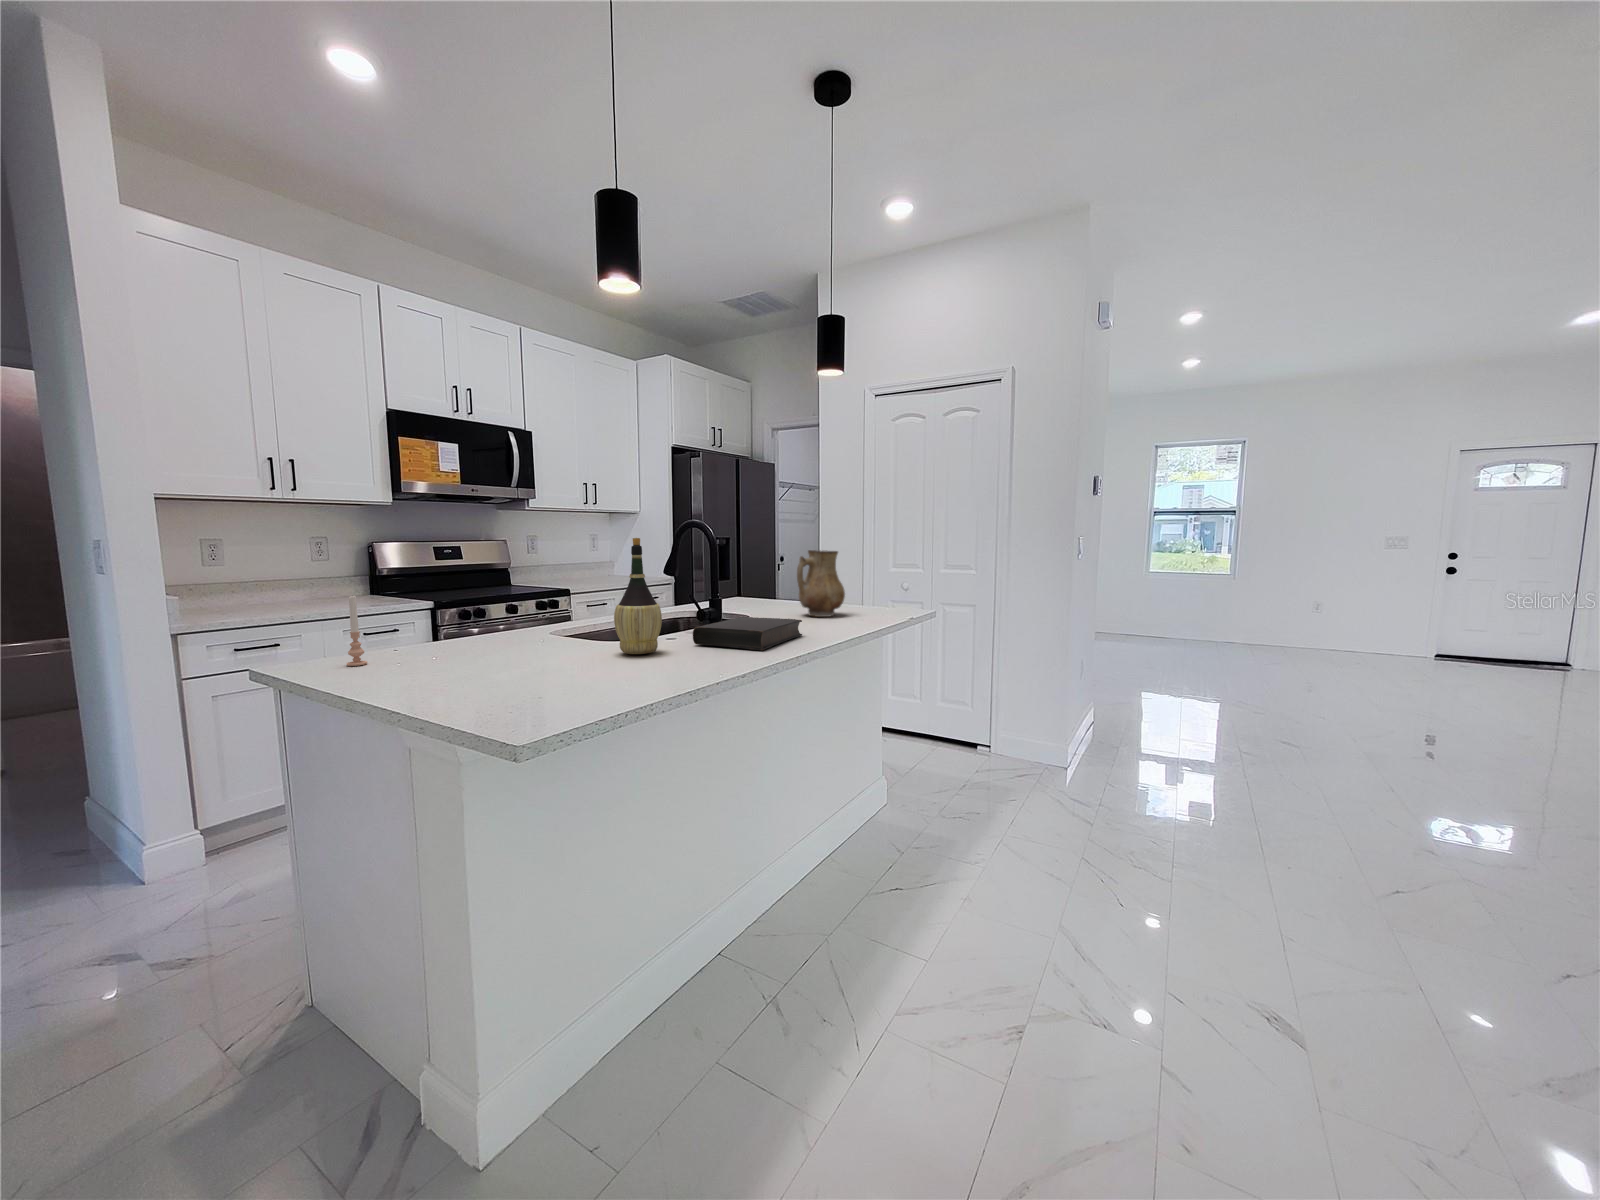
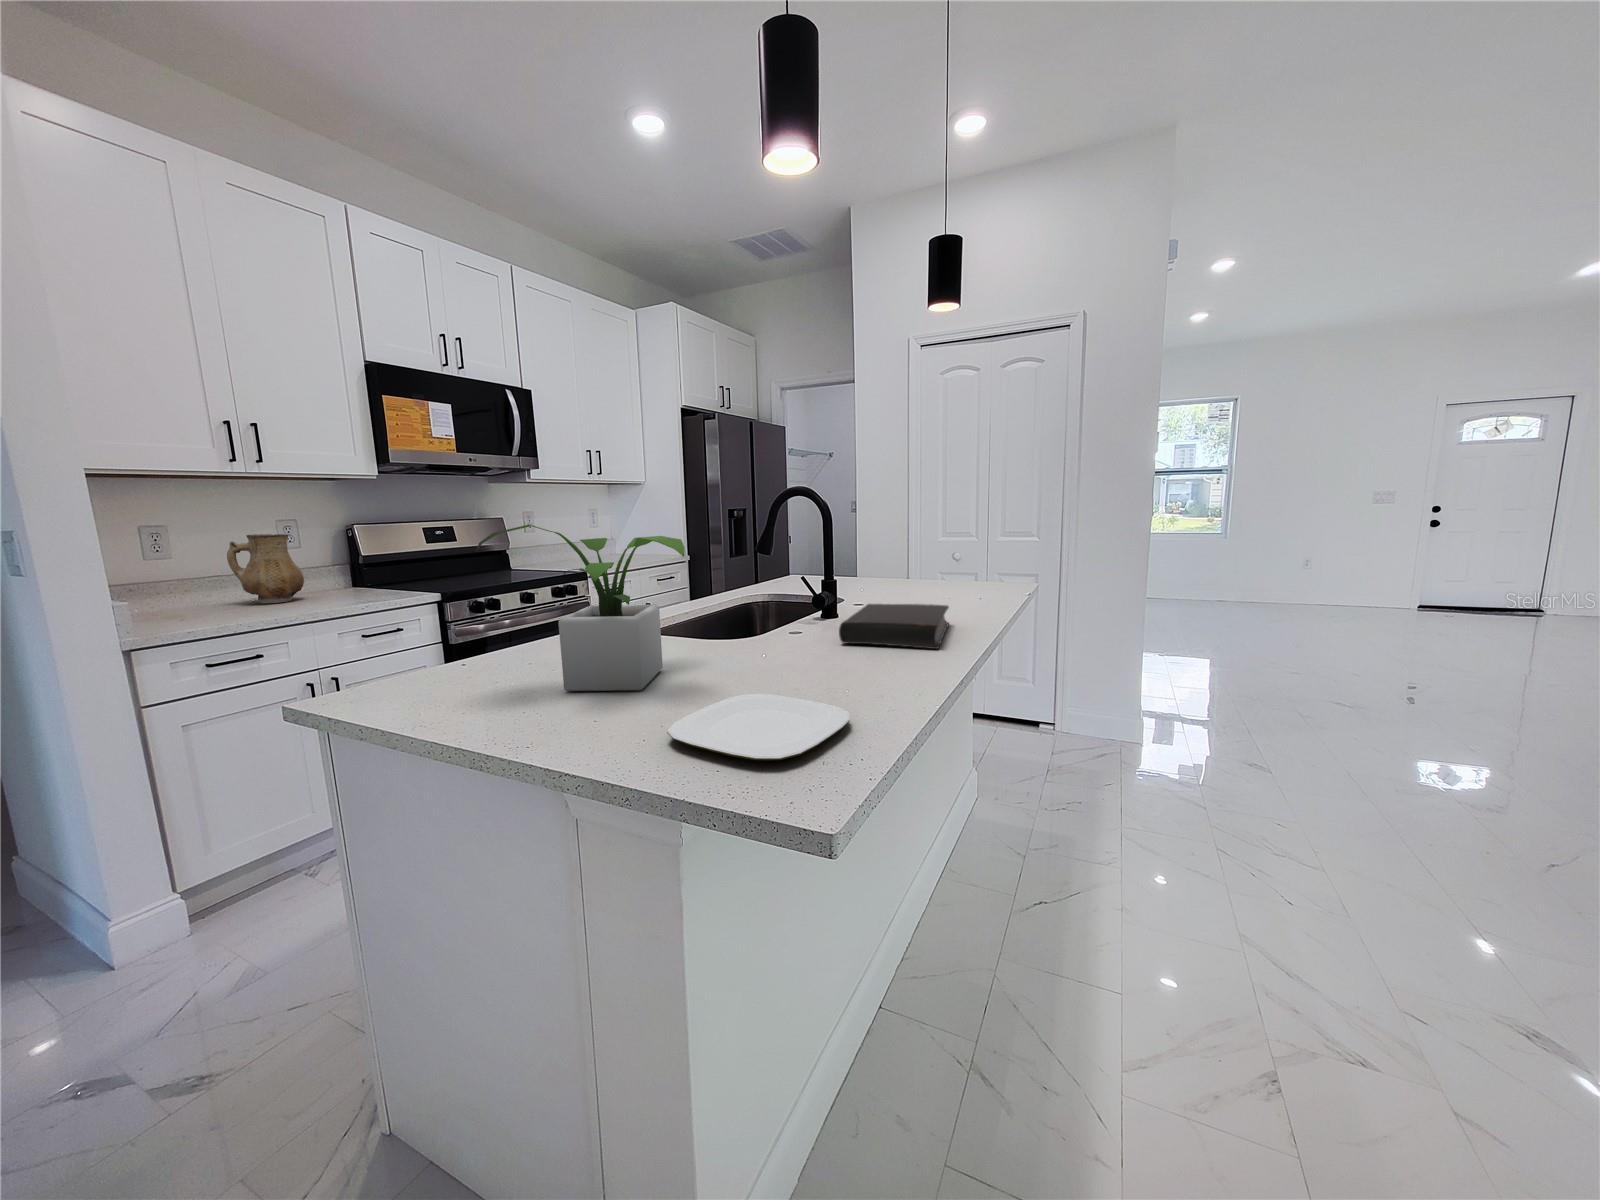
wine bottle: present [614,538,662,654] -> none [757,510,817,662]
potted plant: none [397,543,560,666] -> present [476,525,685,691]
ceramic pitcher: present [797,550,845,617] -> present [227,534,304,604]
candle: present [347,596,367,666] -> none [407,602,437,701]
plate: none [490,668,625,700] -> present [667,694,850,760]

